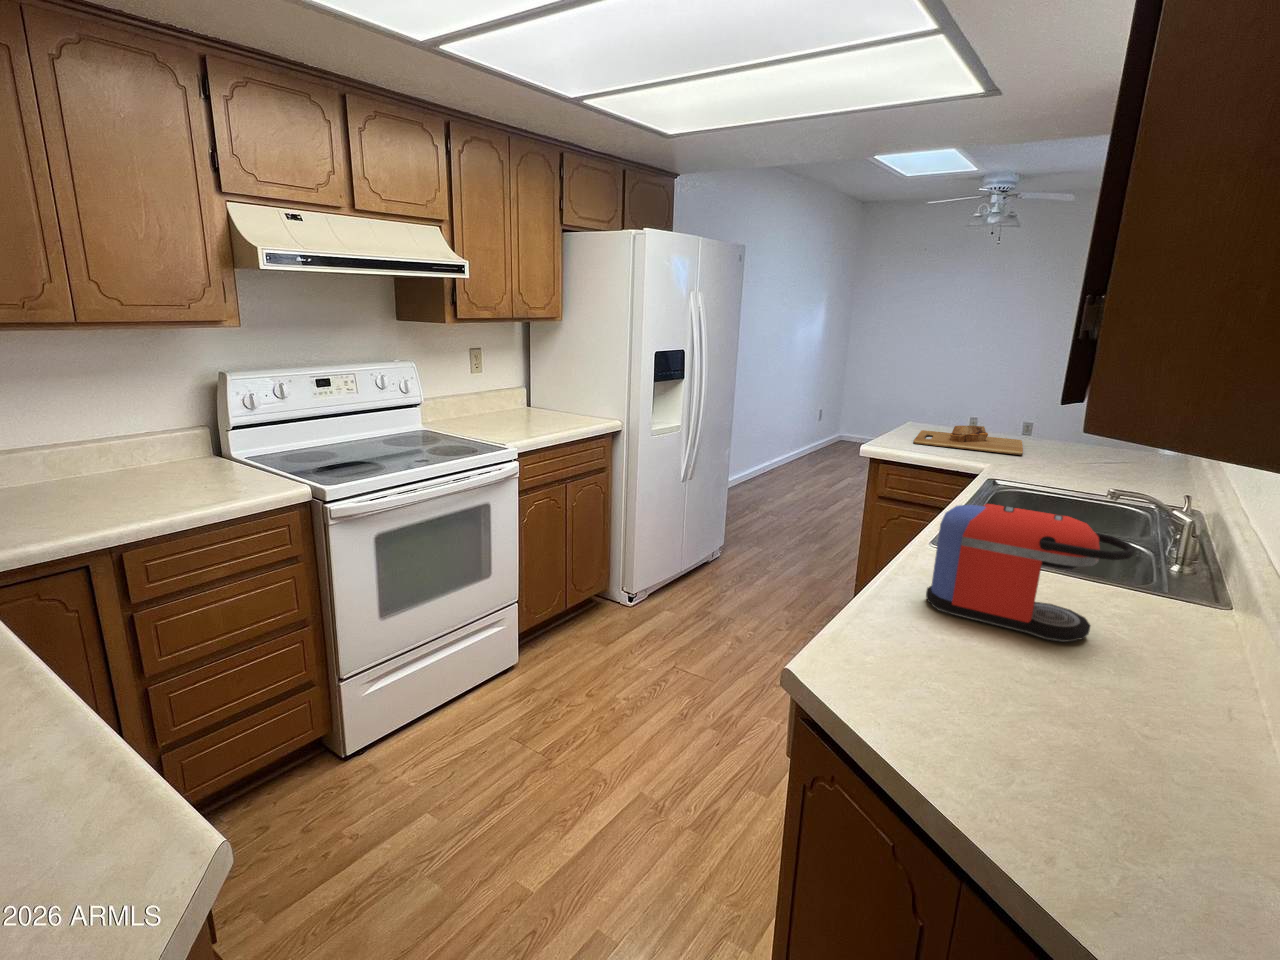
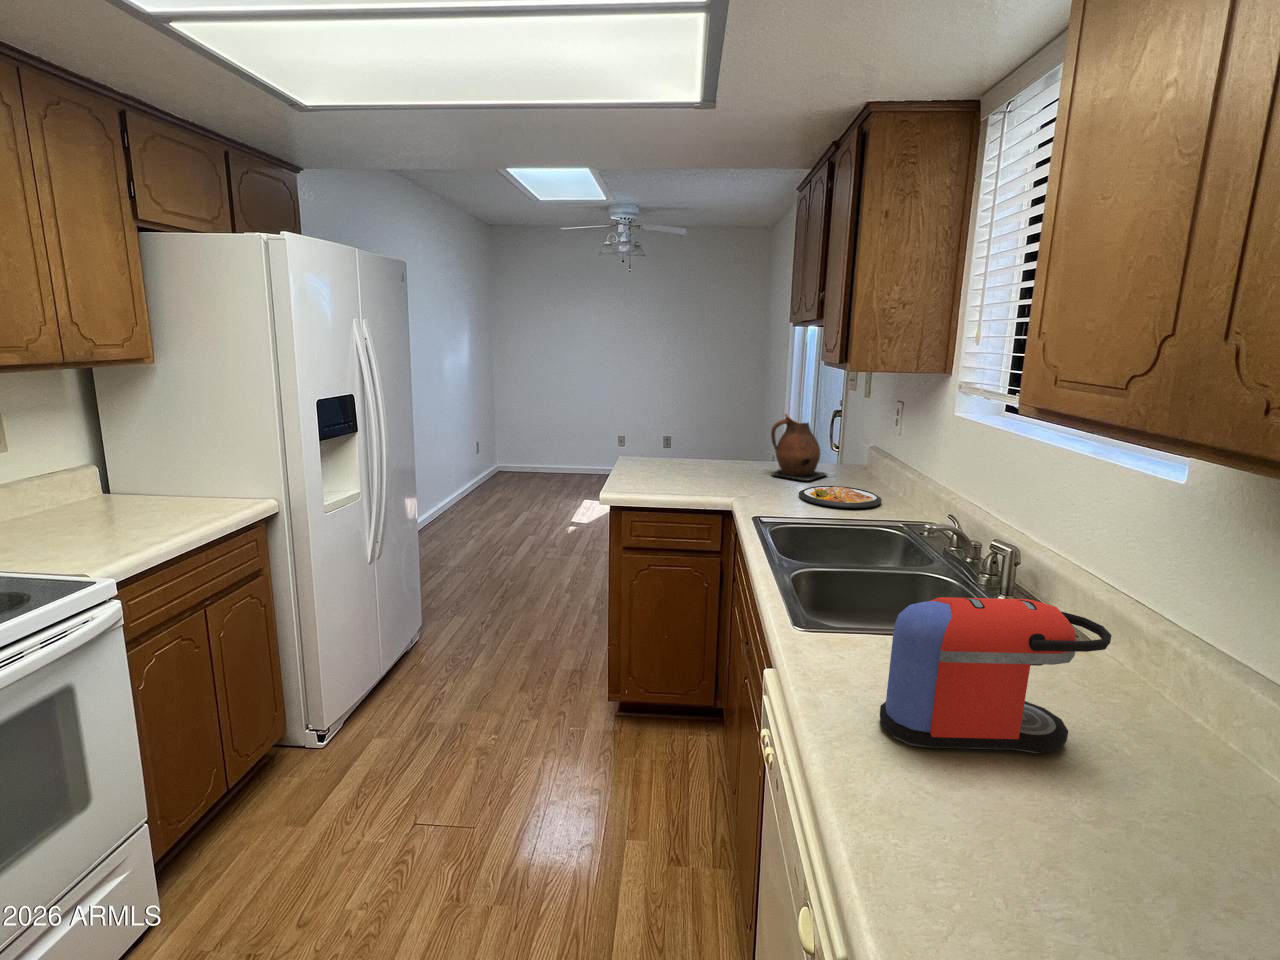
ceramic pitcher: none [1057,388,1129,460] -> present [771,414,827,481]
cutting board: present [913,425,1023,455] -> none [644,458,752,485]
dish: none [1064,464,1165,487] -> present [799,486,882,508]

